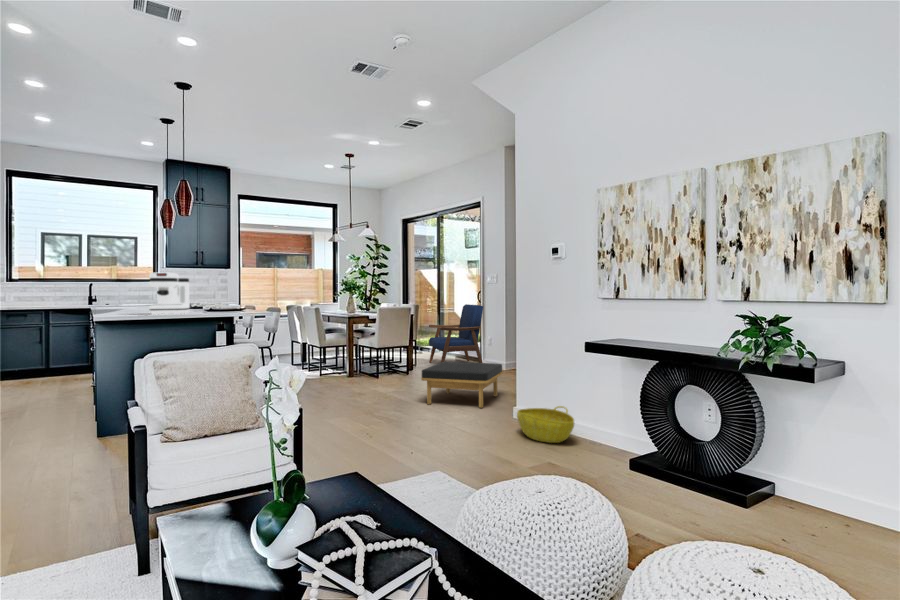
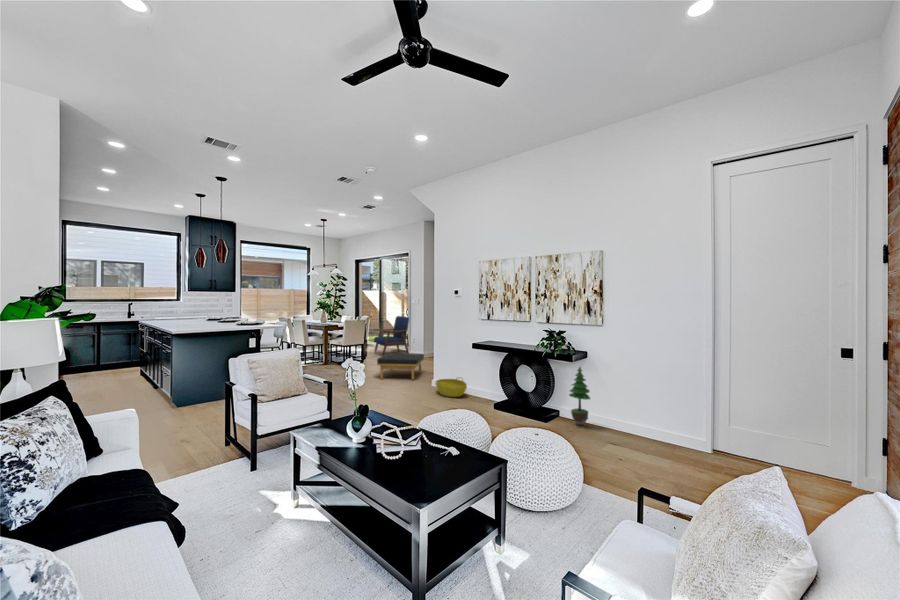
coffee maker: present [149,273,190,315] -> none [207,303,231,330]
potted tree: none [797,392,856,522] -> present [569,367,590,425]

